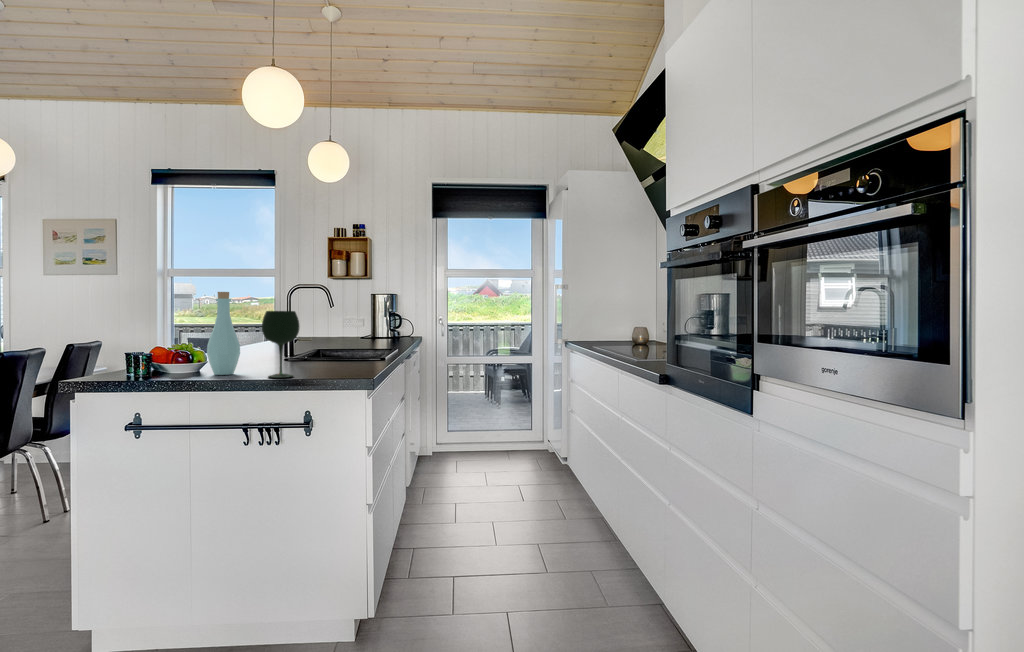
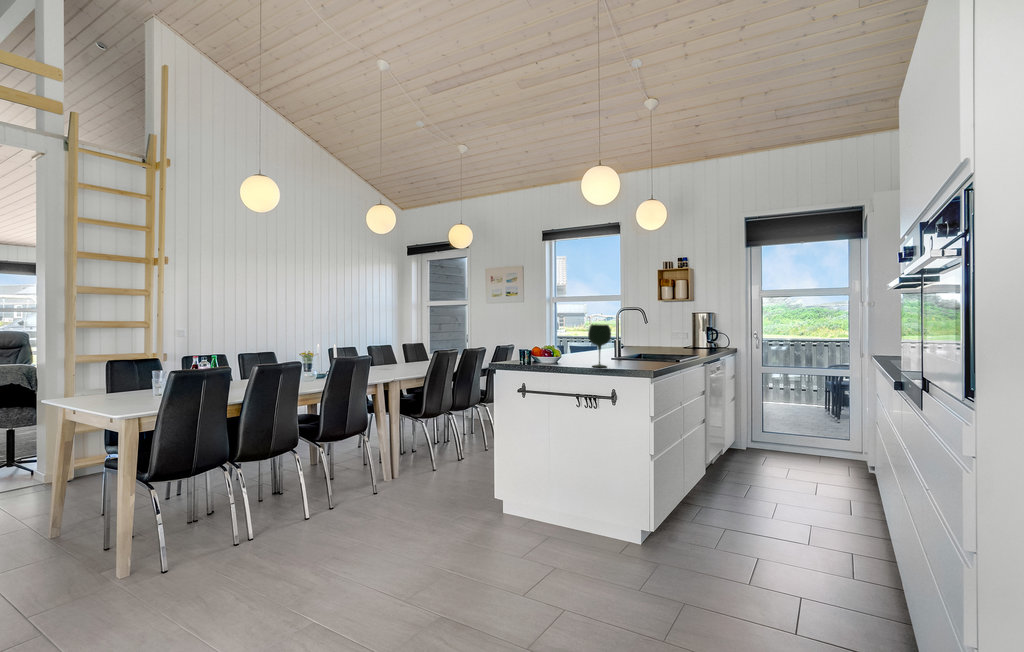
bottle: present [207,292,240,375] -> none [559,313,578,364]

